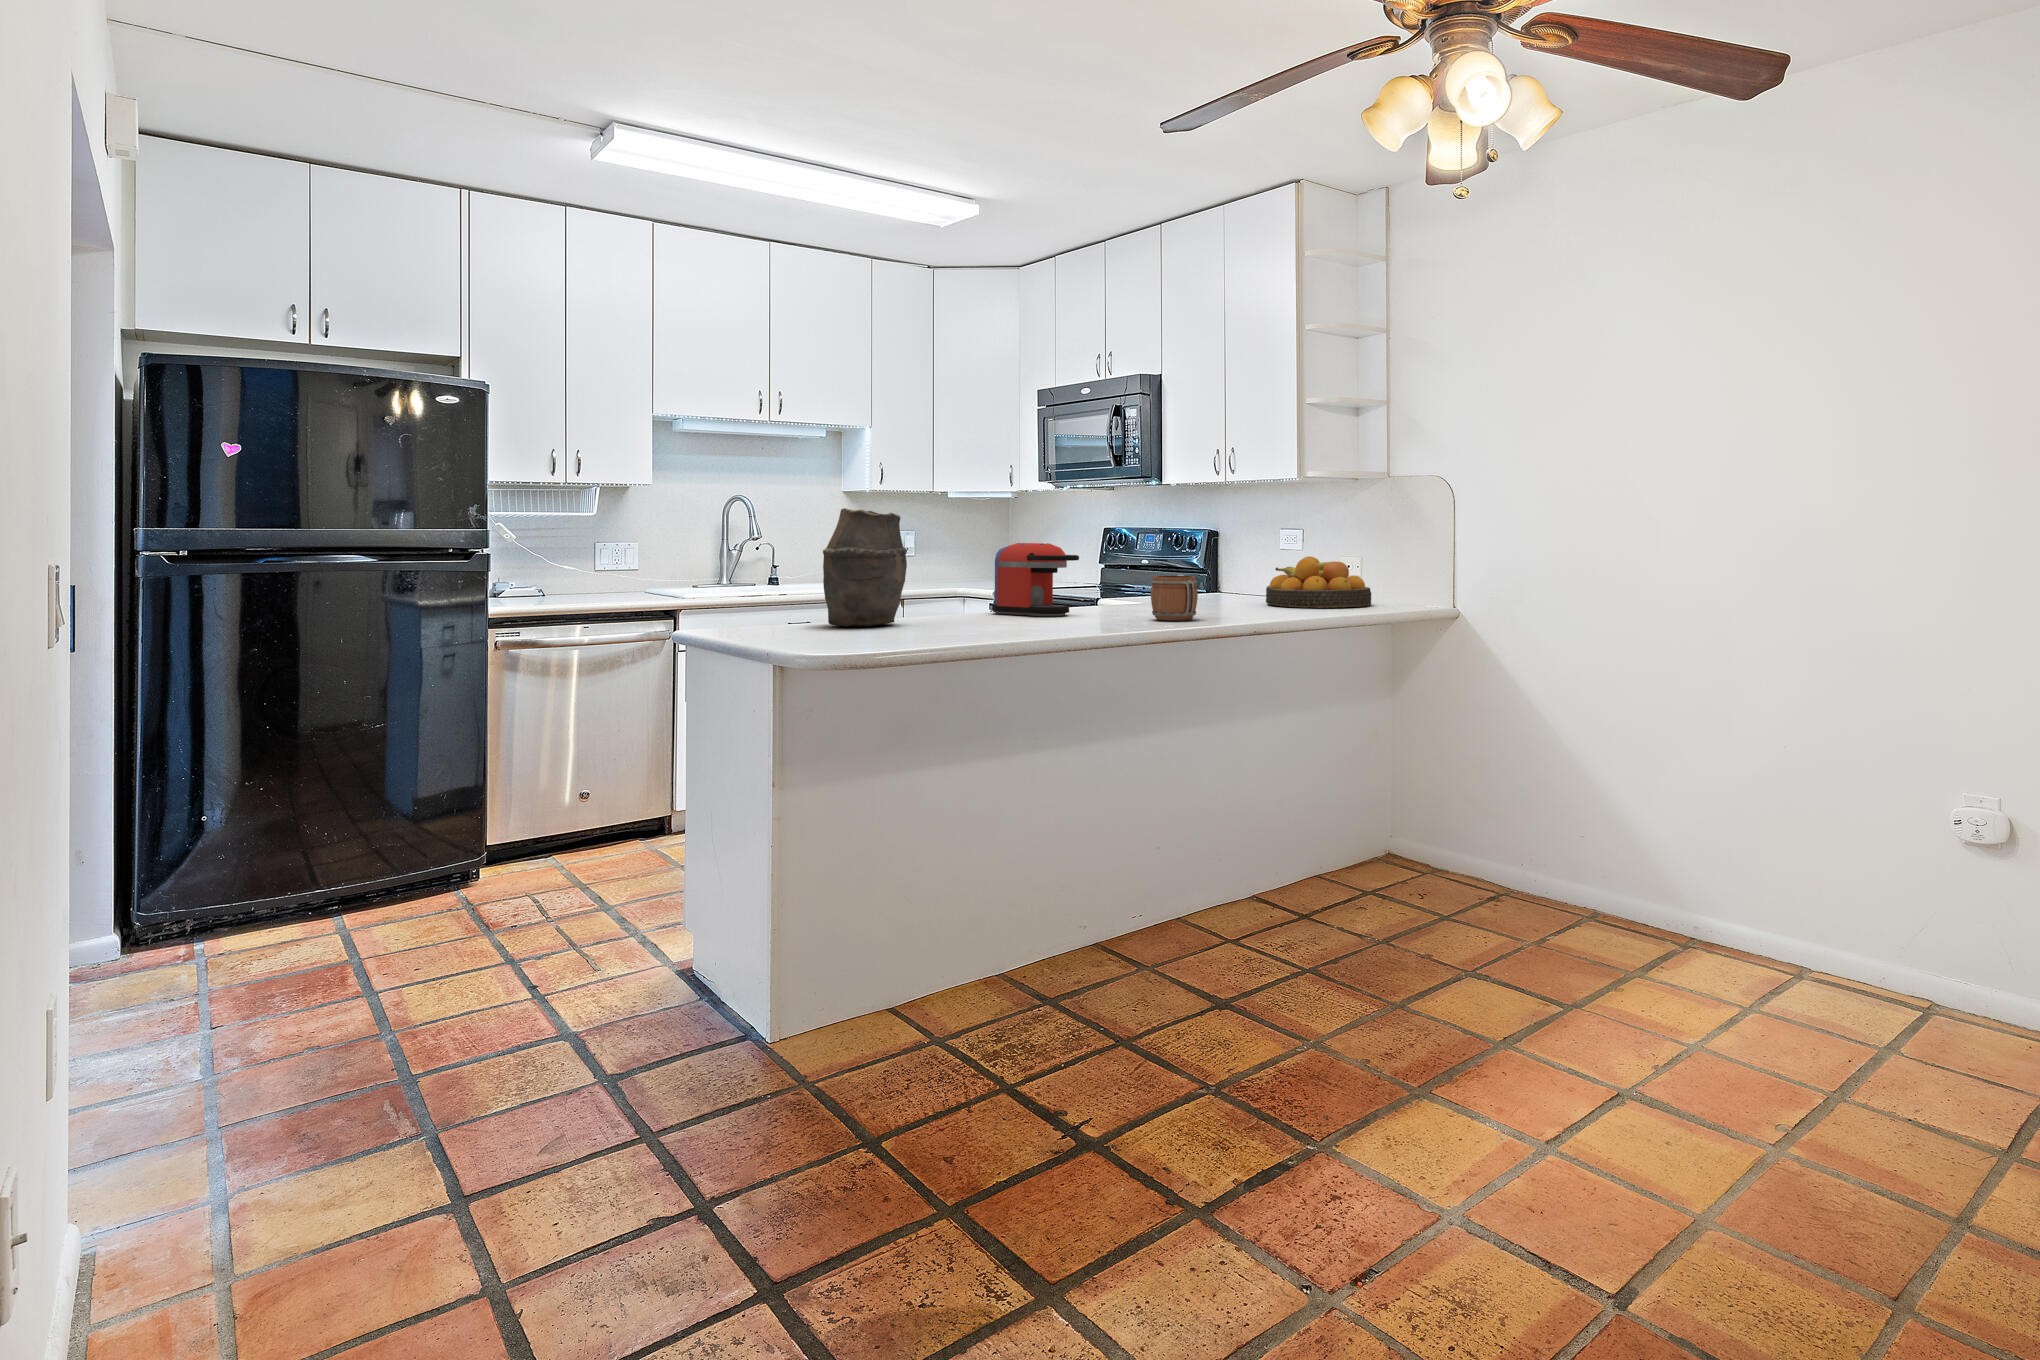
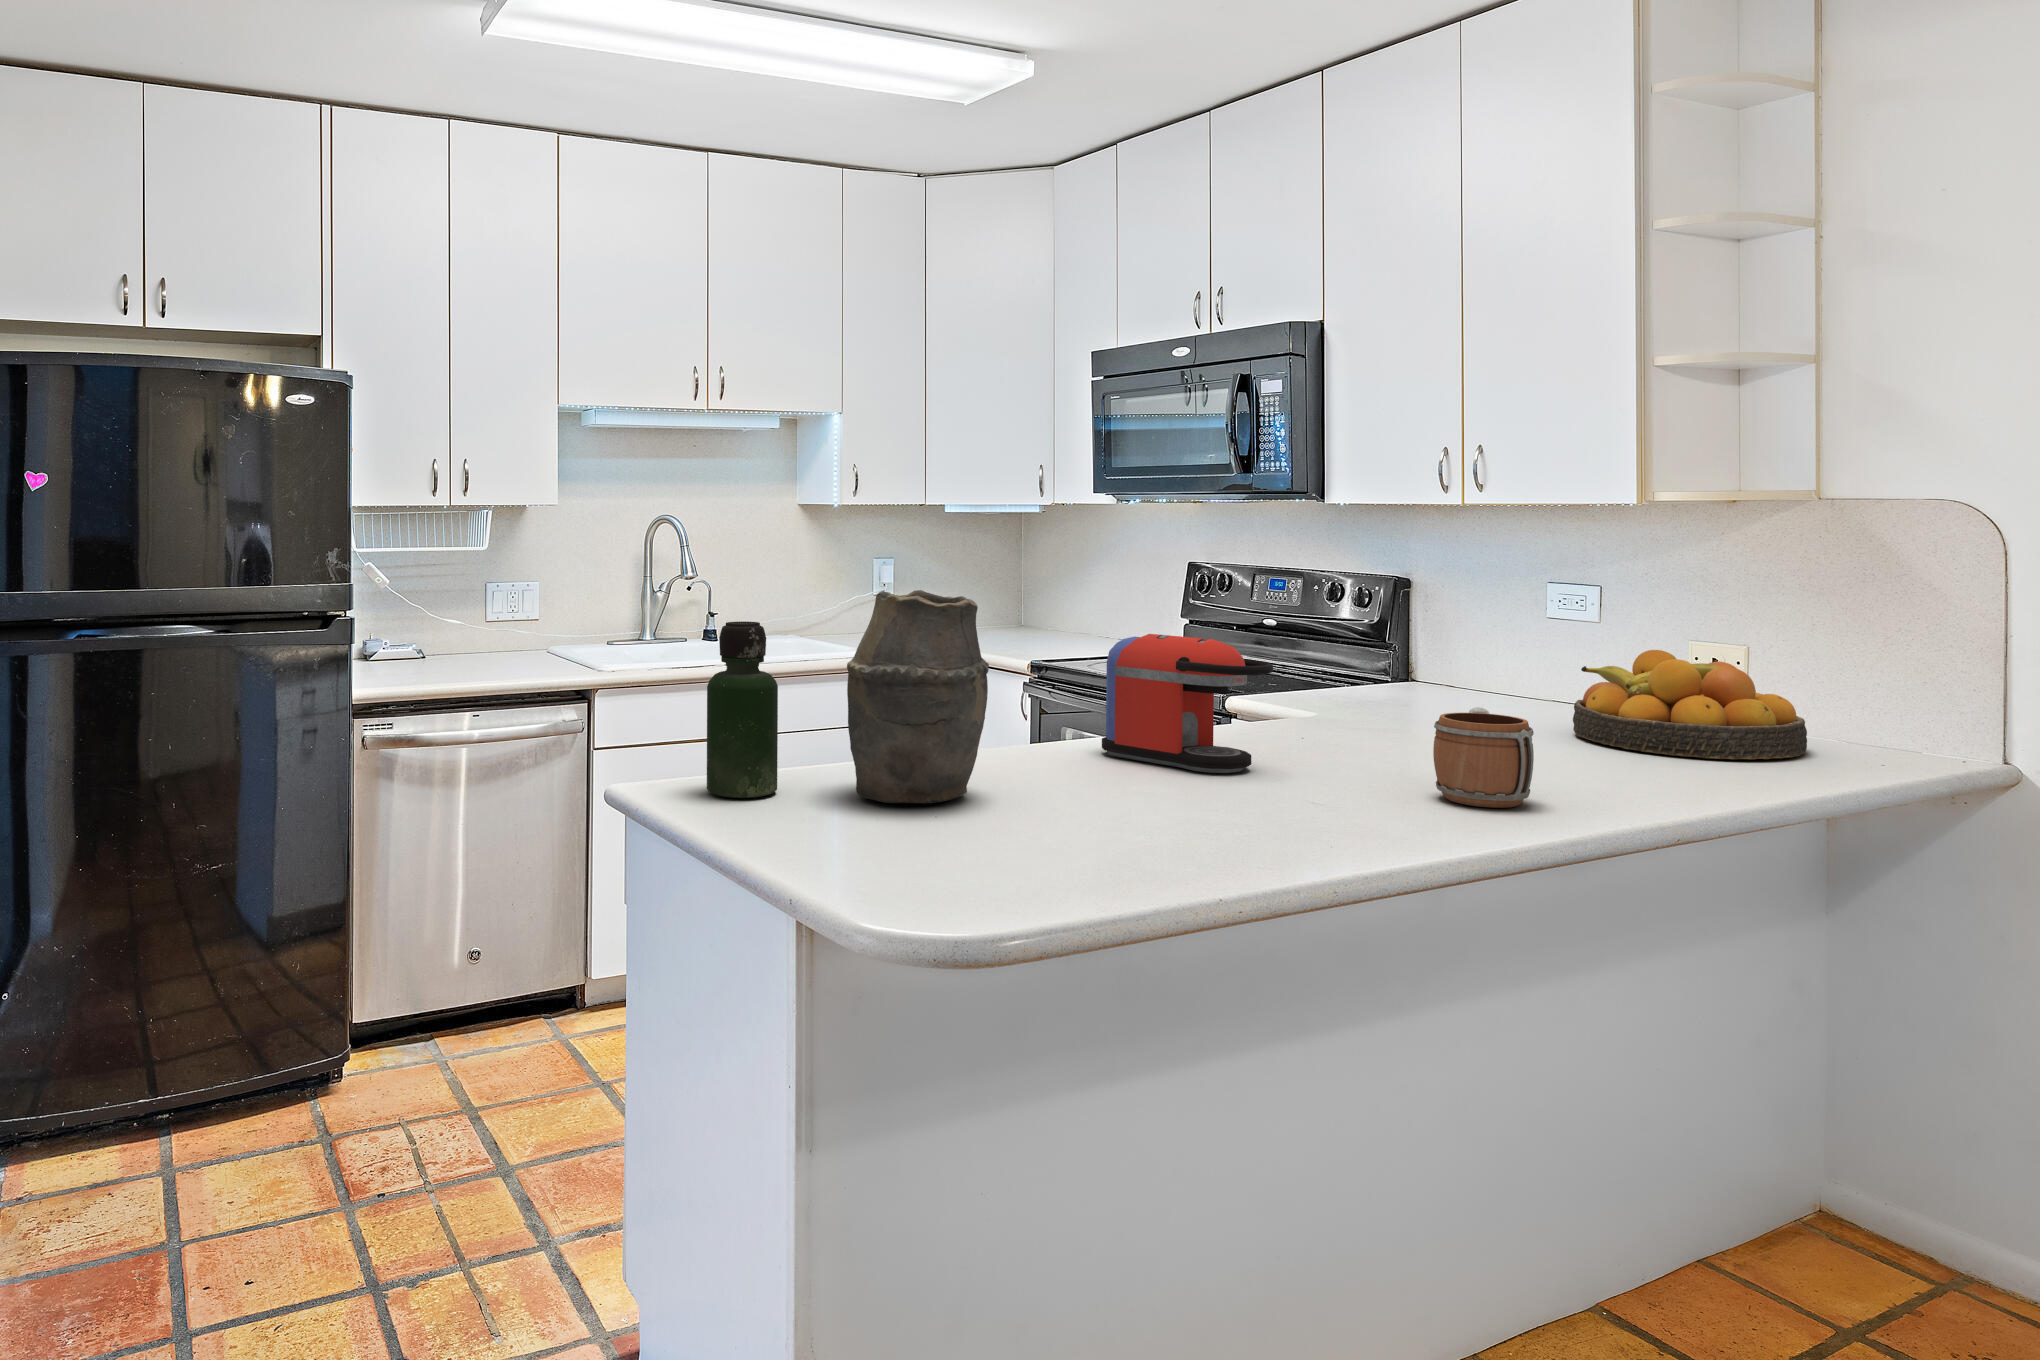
bottle: none [737,528,782,628] -> present [707,621,778,798]

